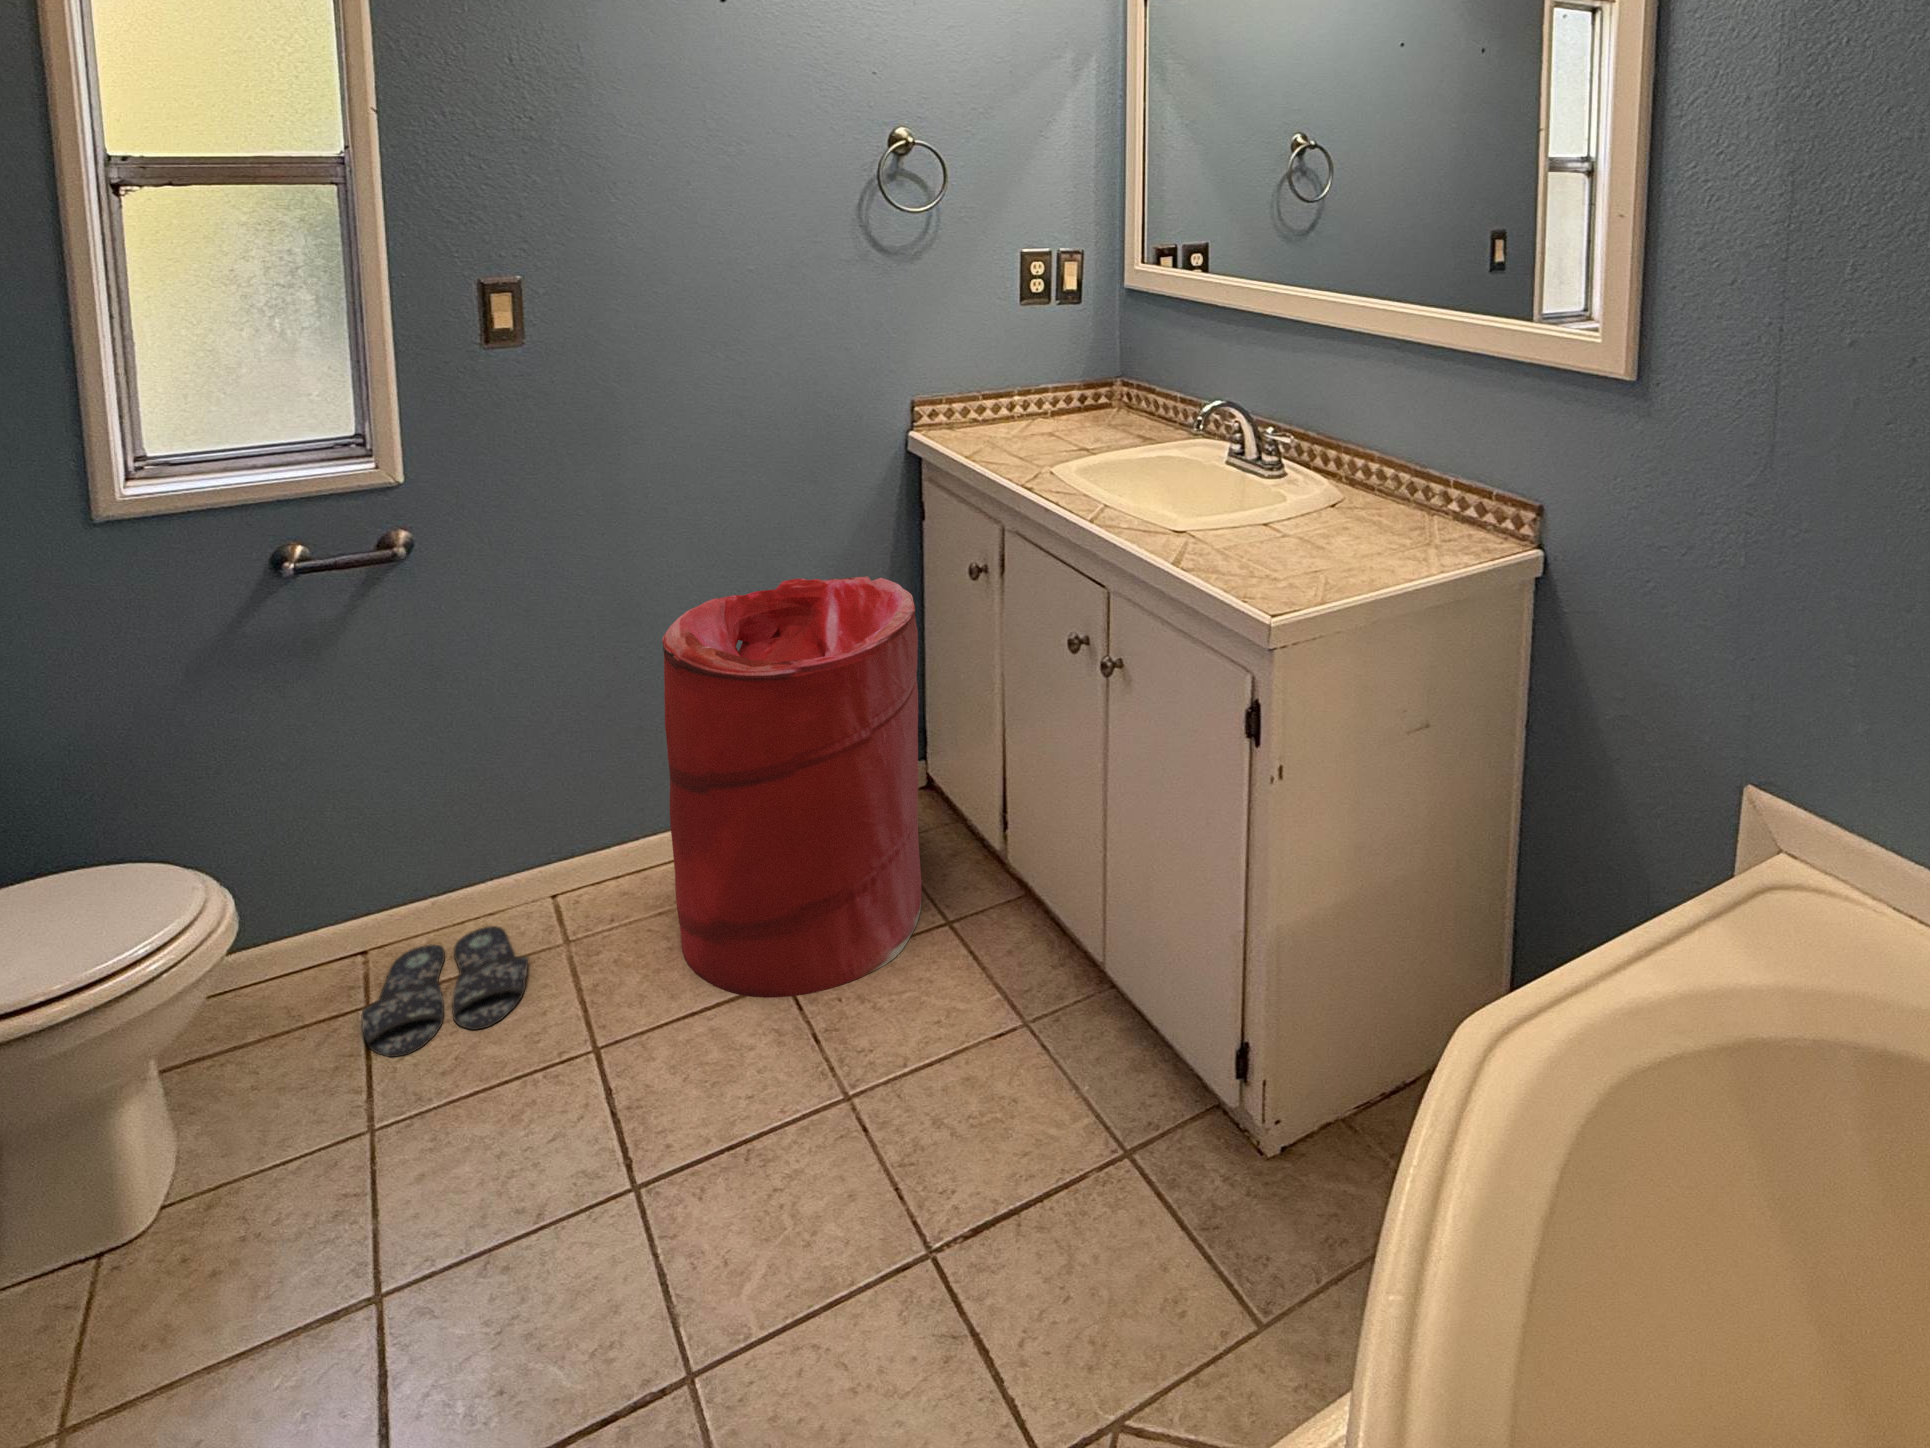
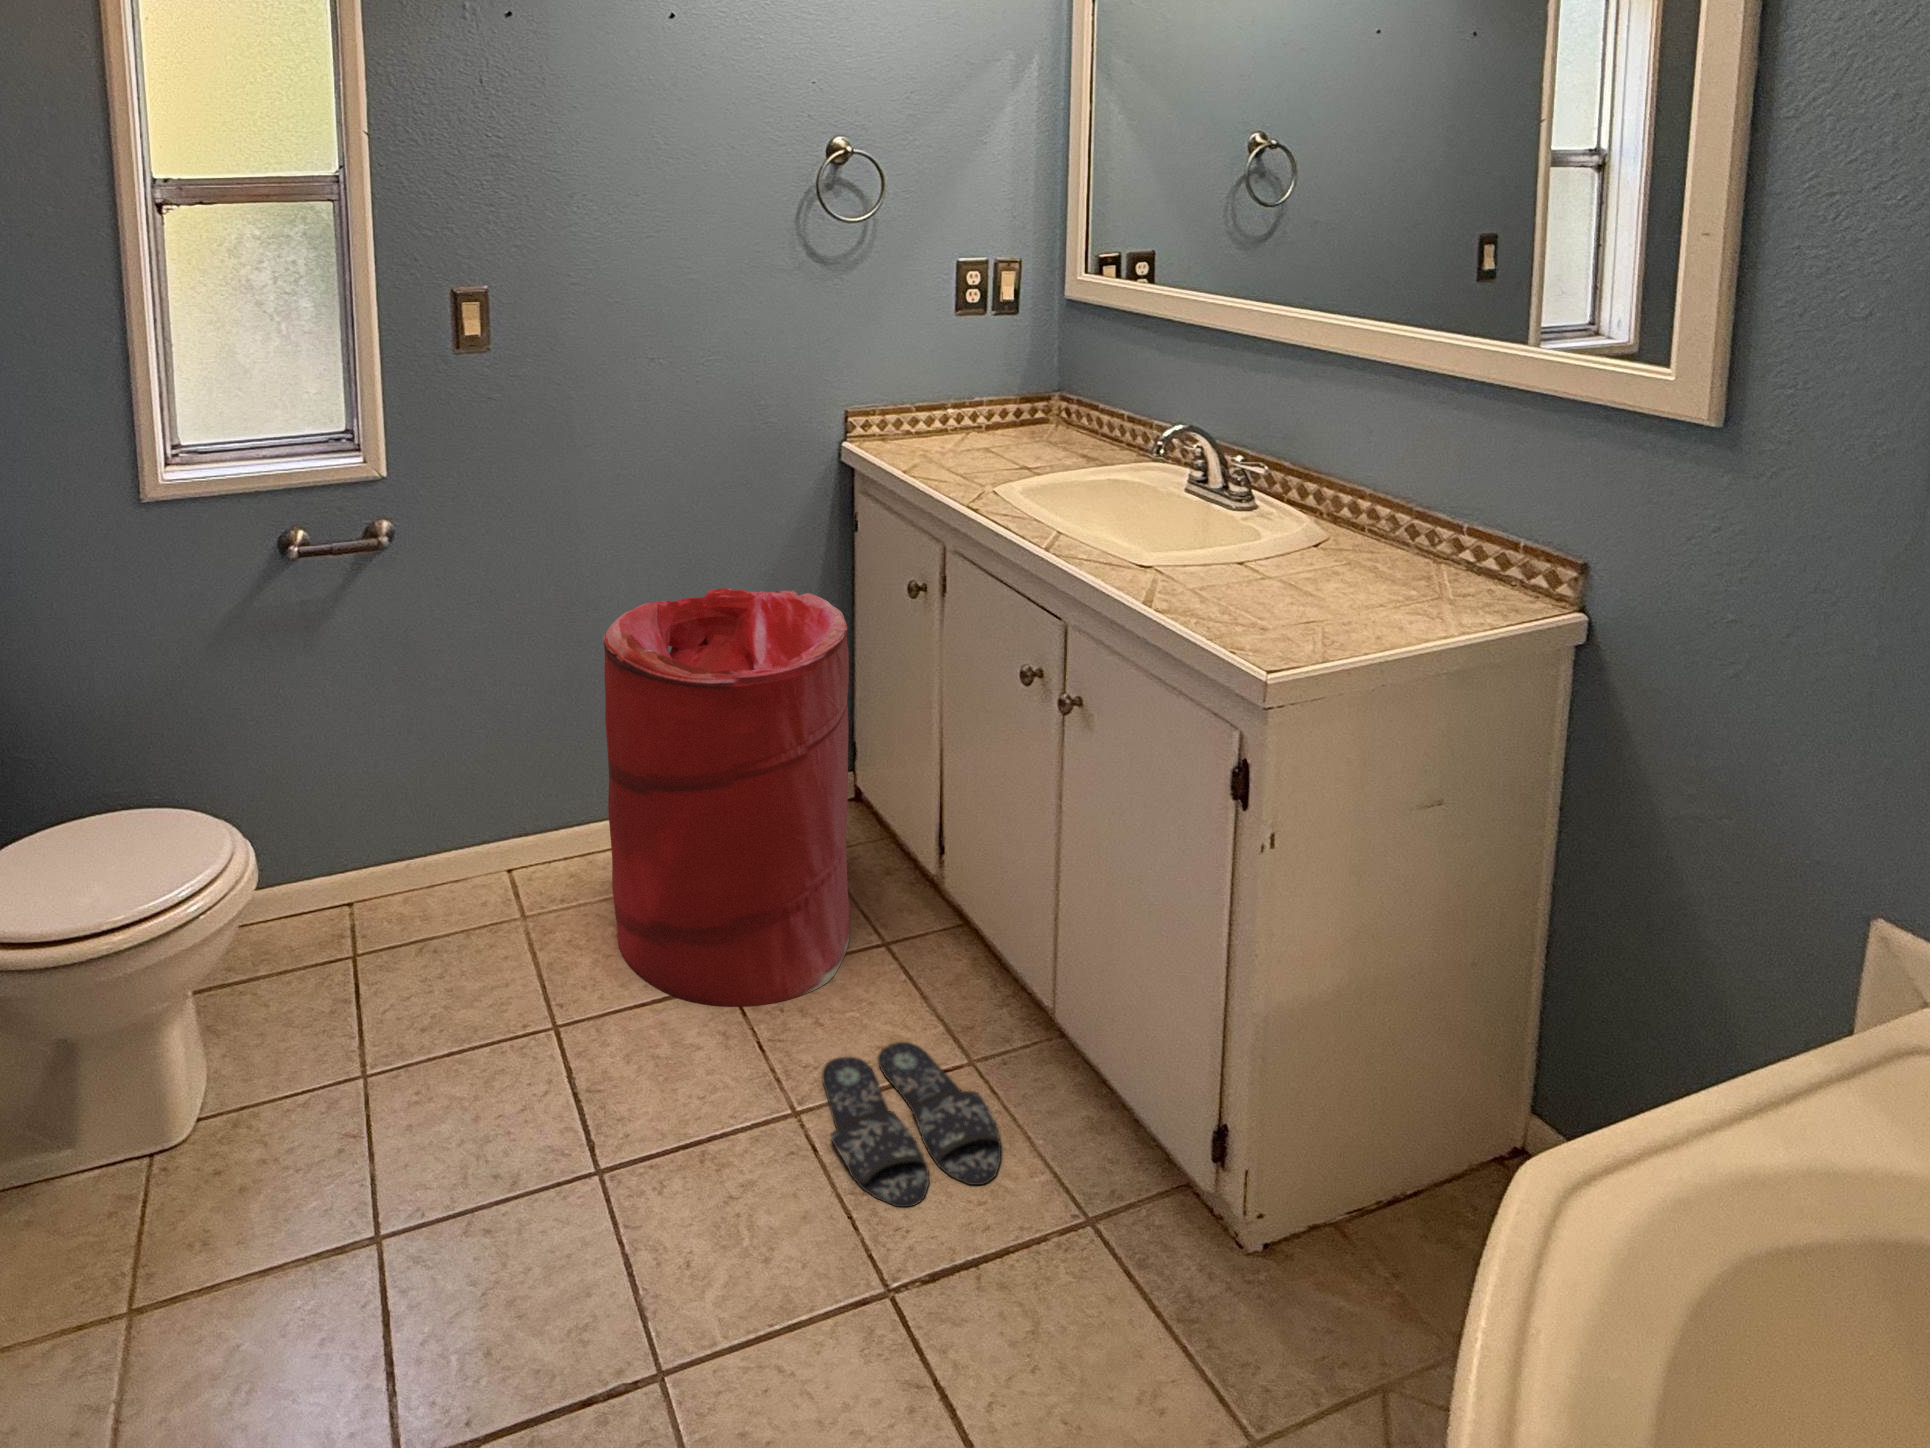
slippers: present [362,926,528,1057] -> present [822,1042,1001,1207]

